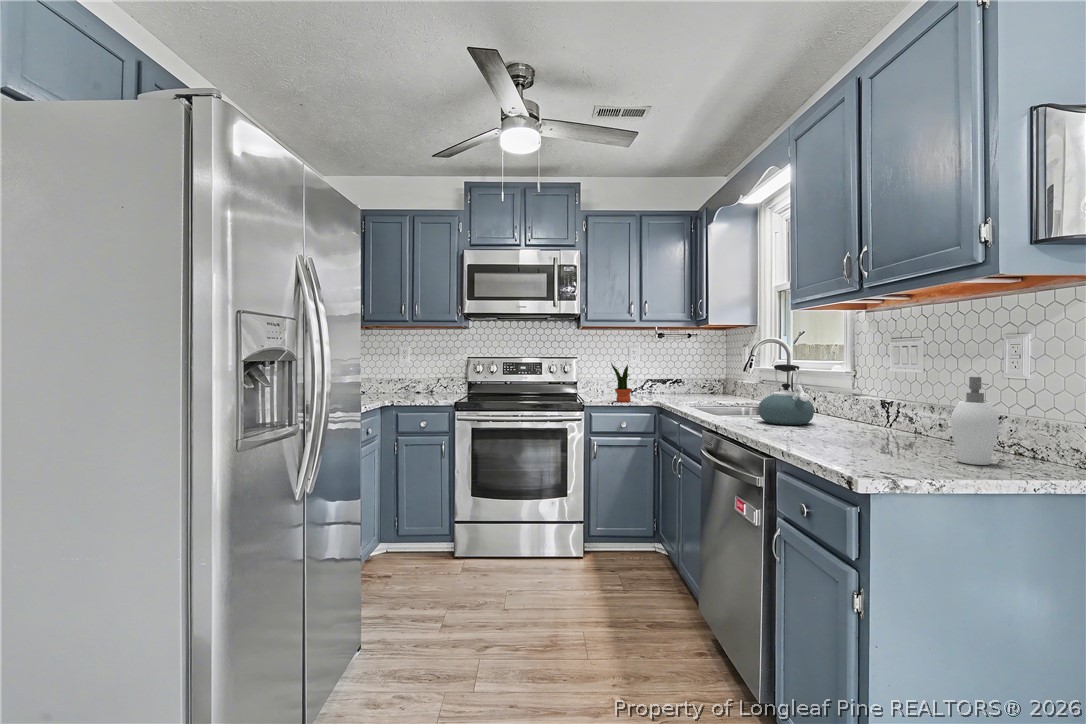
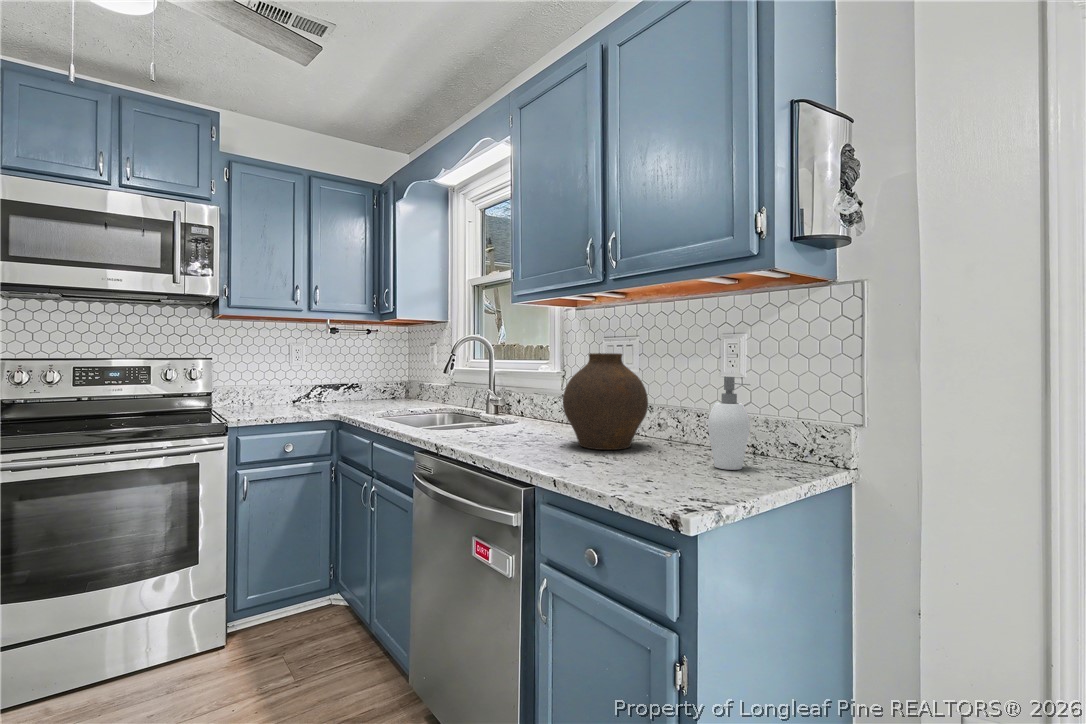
vase: none [825,354,914,441] -> present [563,353,648,450]
potted plant: present [611,363,632,402] -> none [267,362,300,418]
kettle: present [759,364,814,425] -> none [478,365,537,436]

